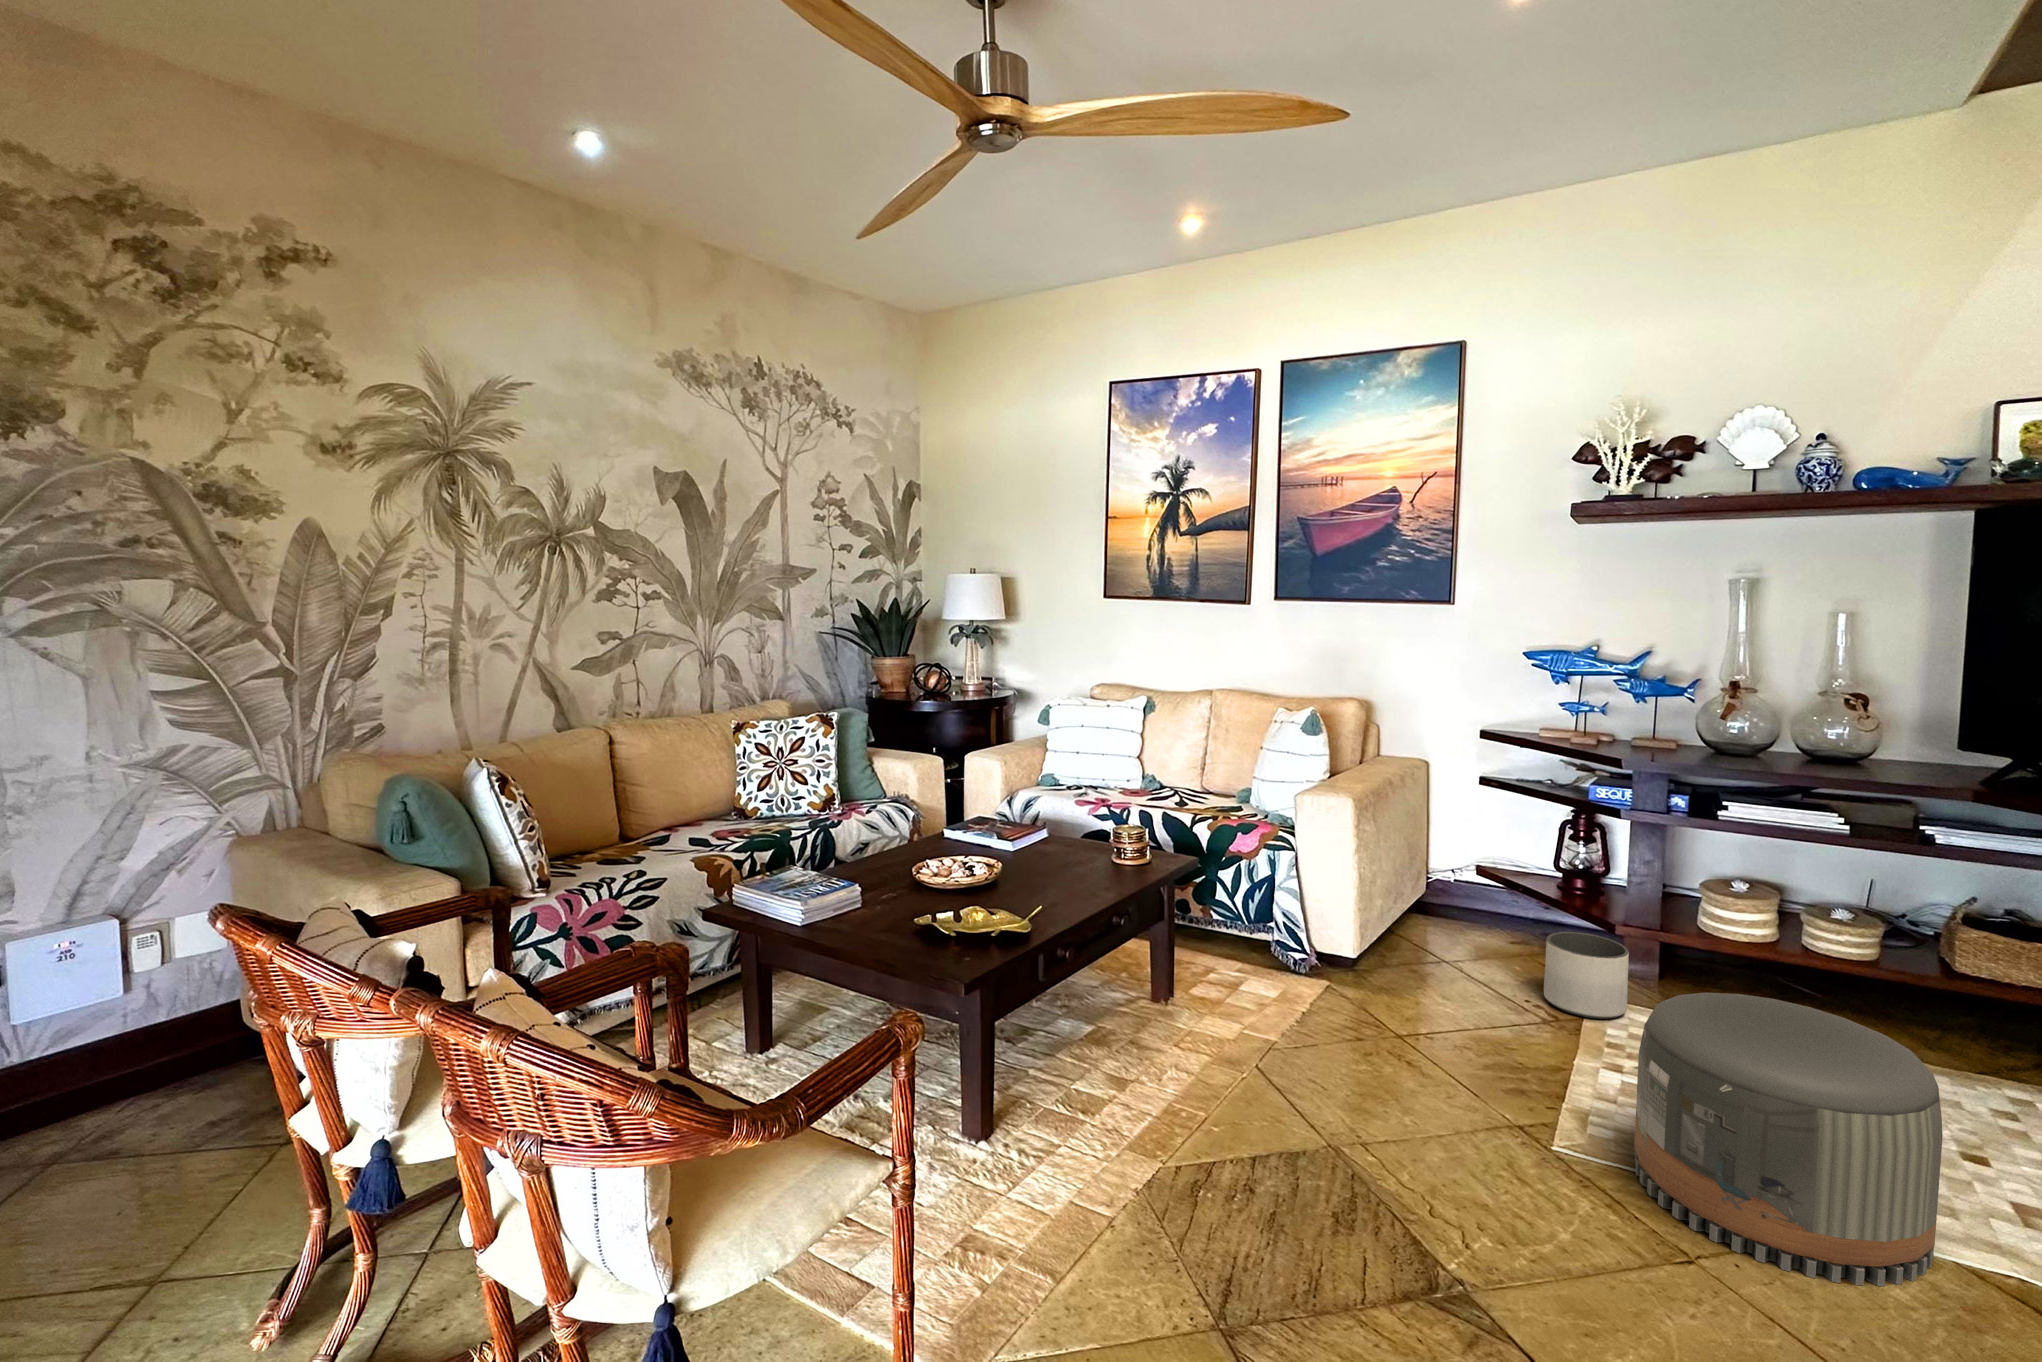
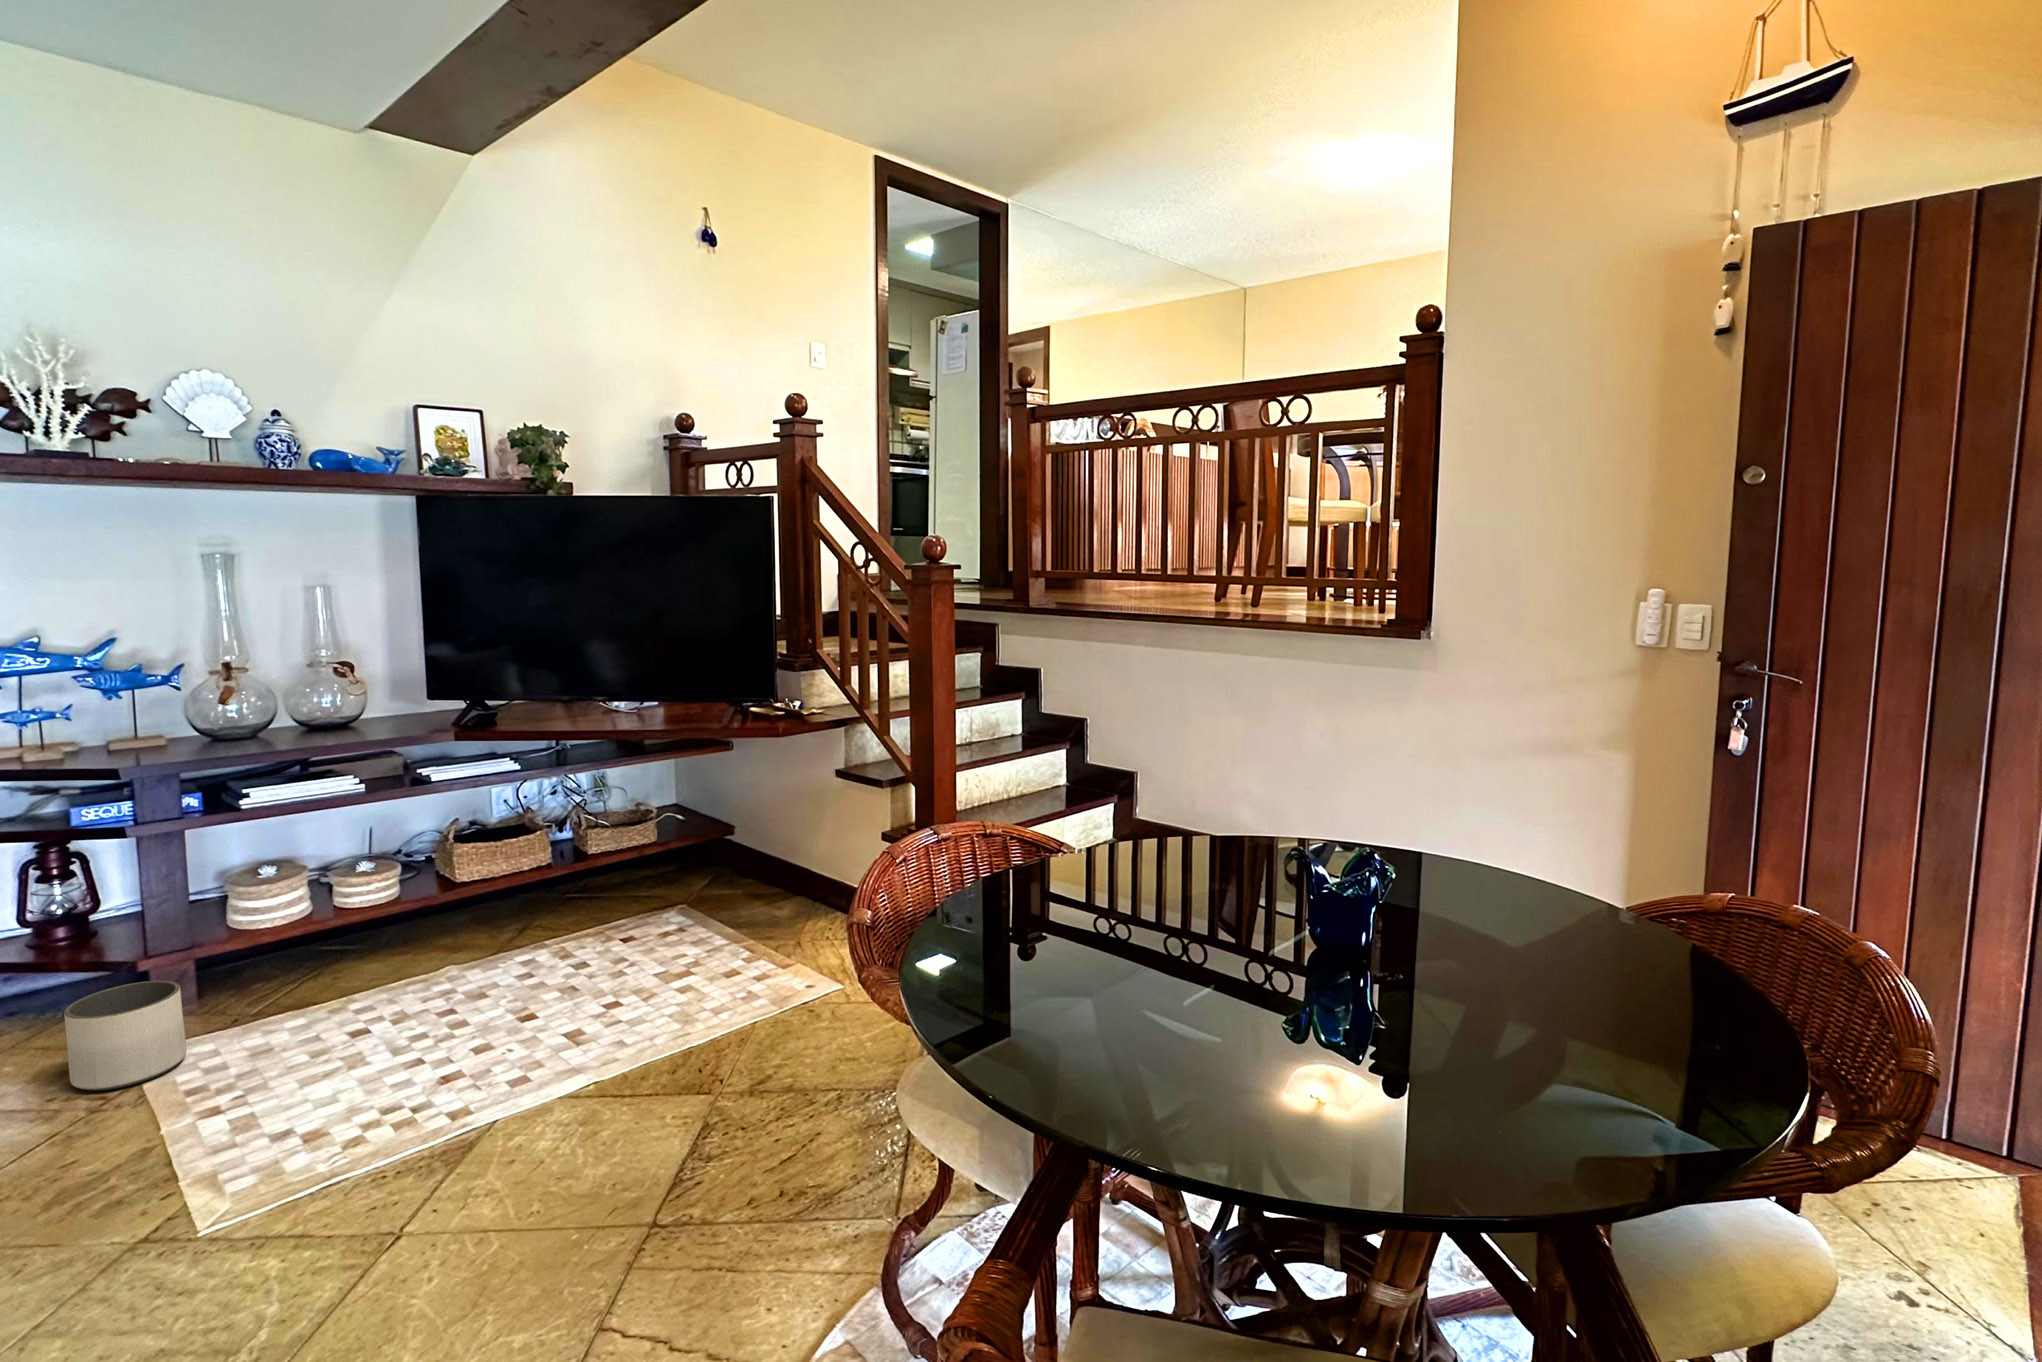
pouf: present [1634,993,1943,1286] -> none [282,947,546,1210]

